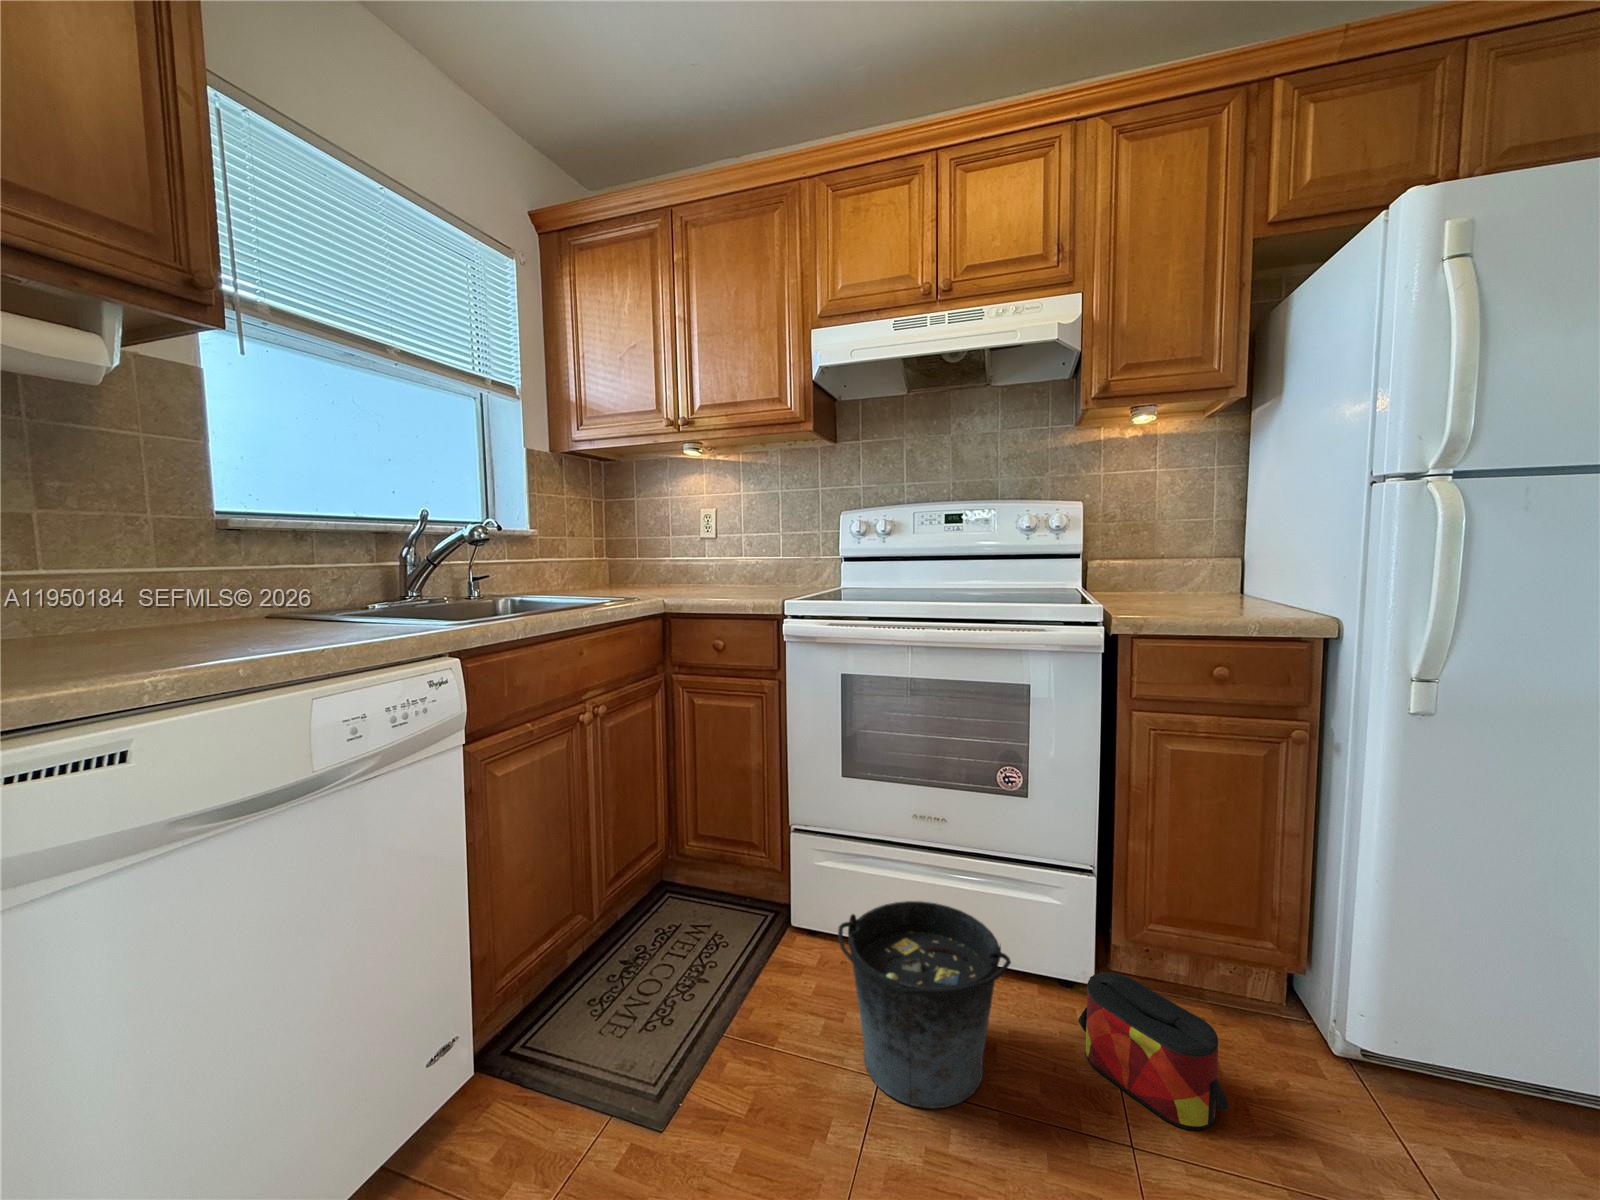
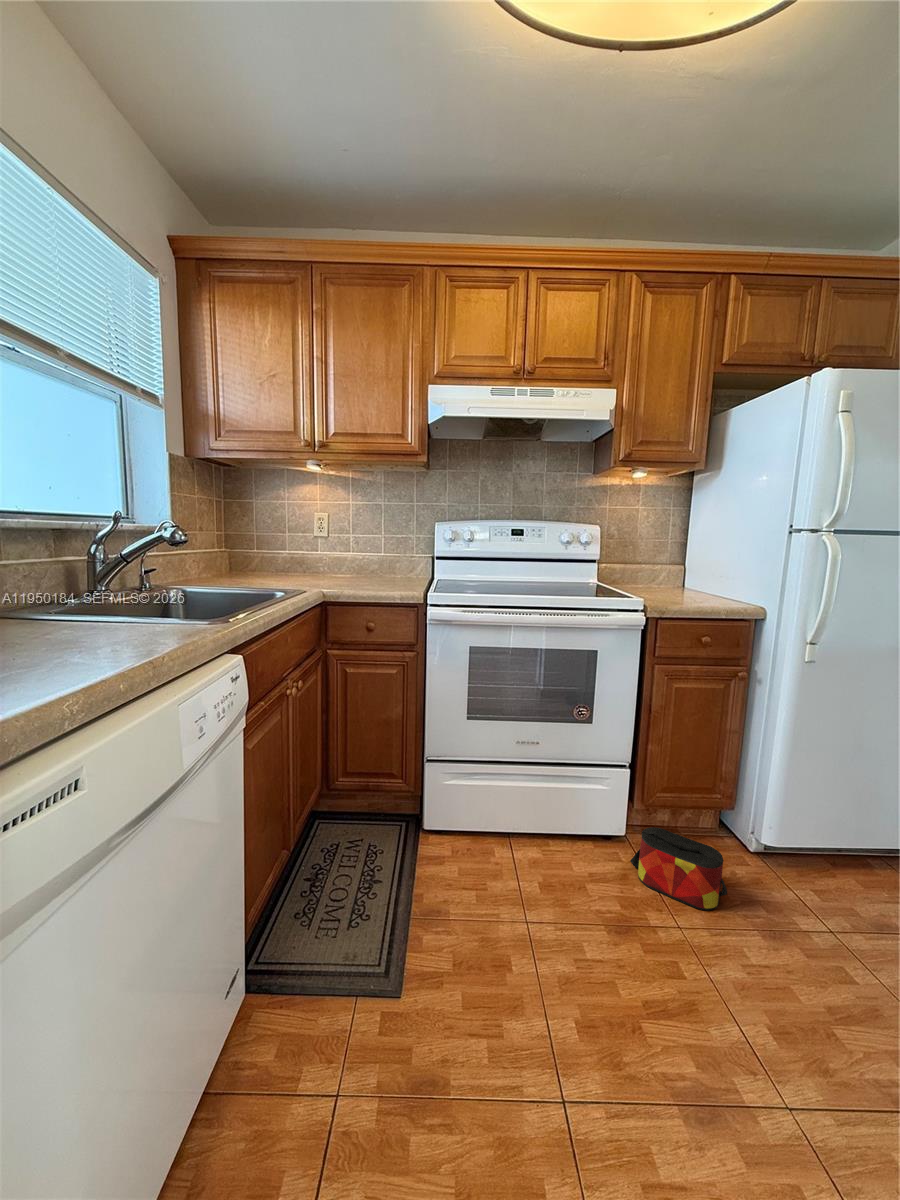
bucket: present [838,901,1011,1108] -> none [500,800,617,934]

